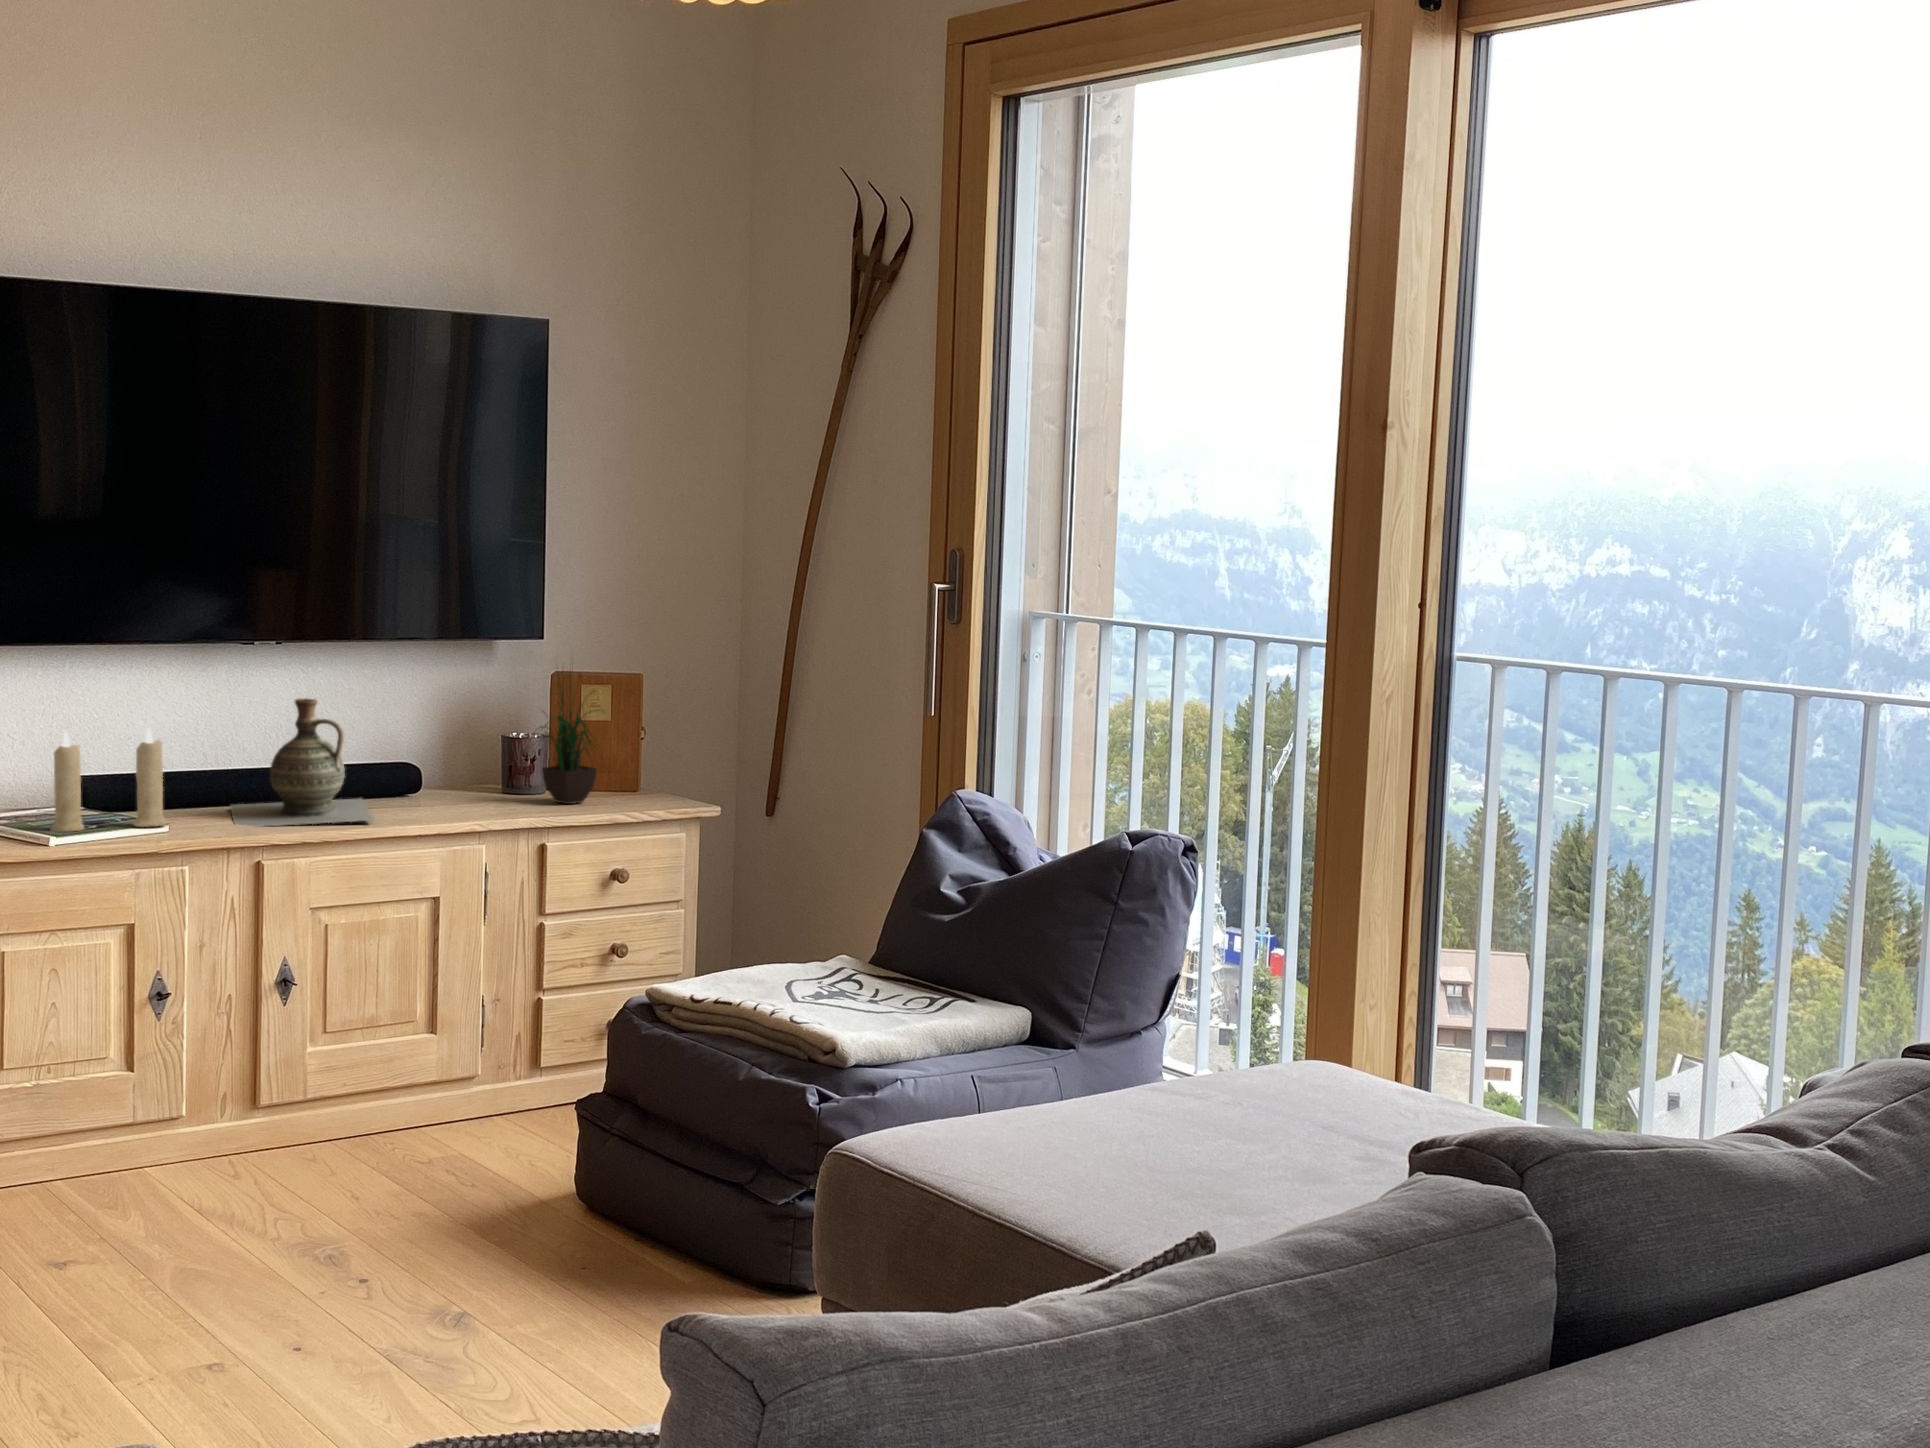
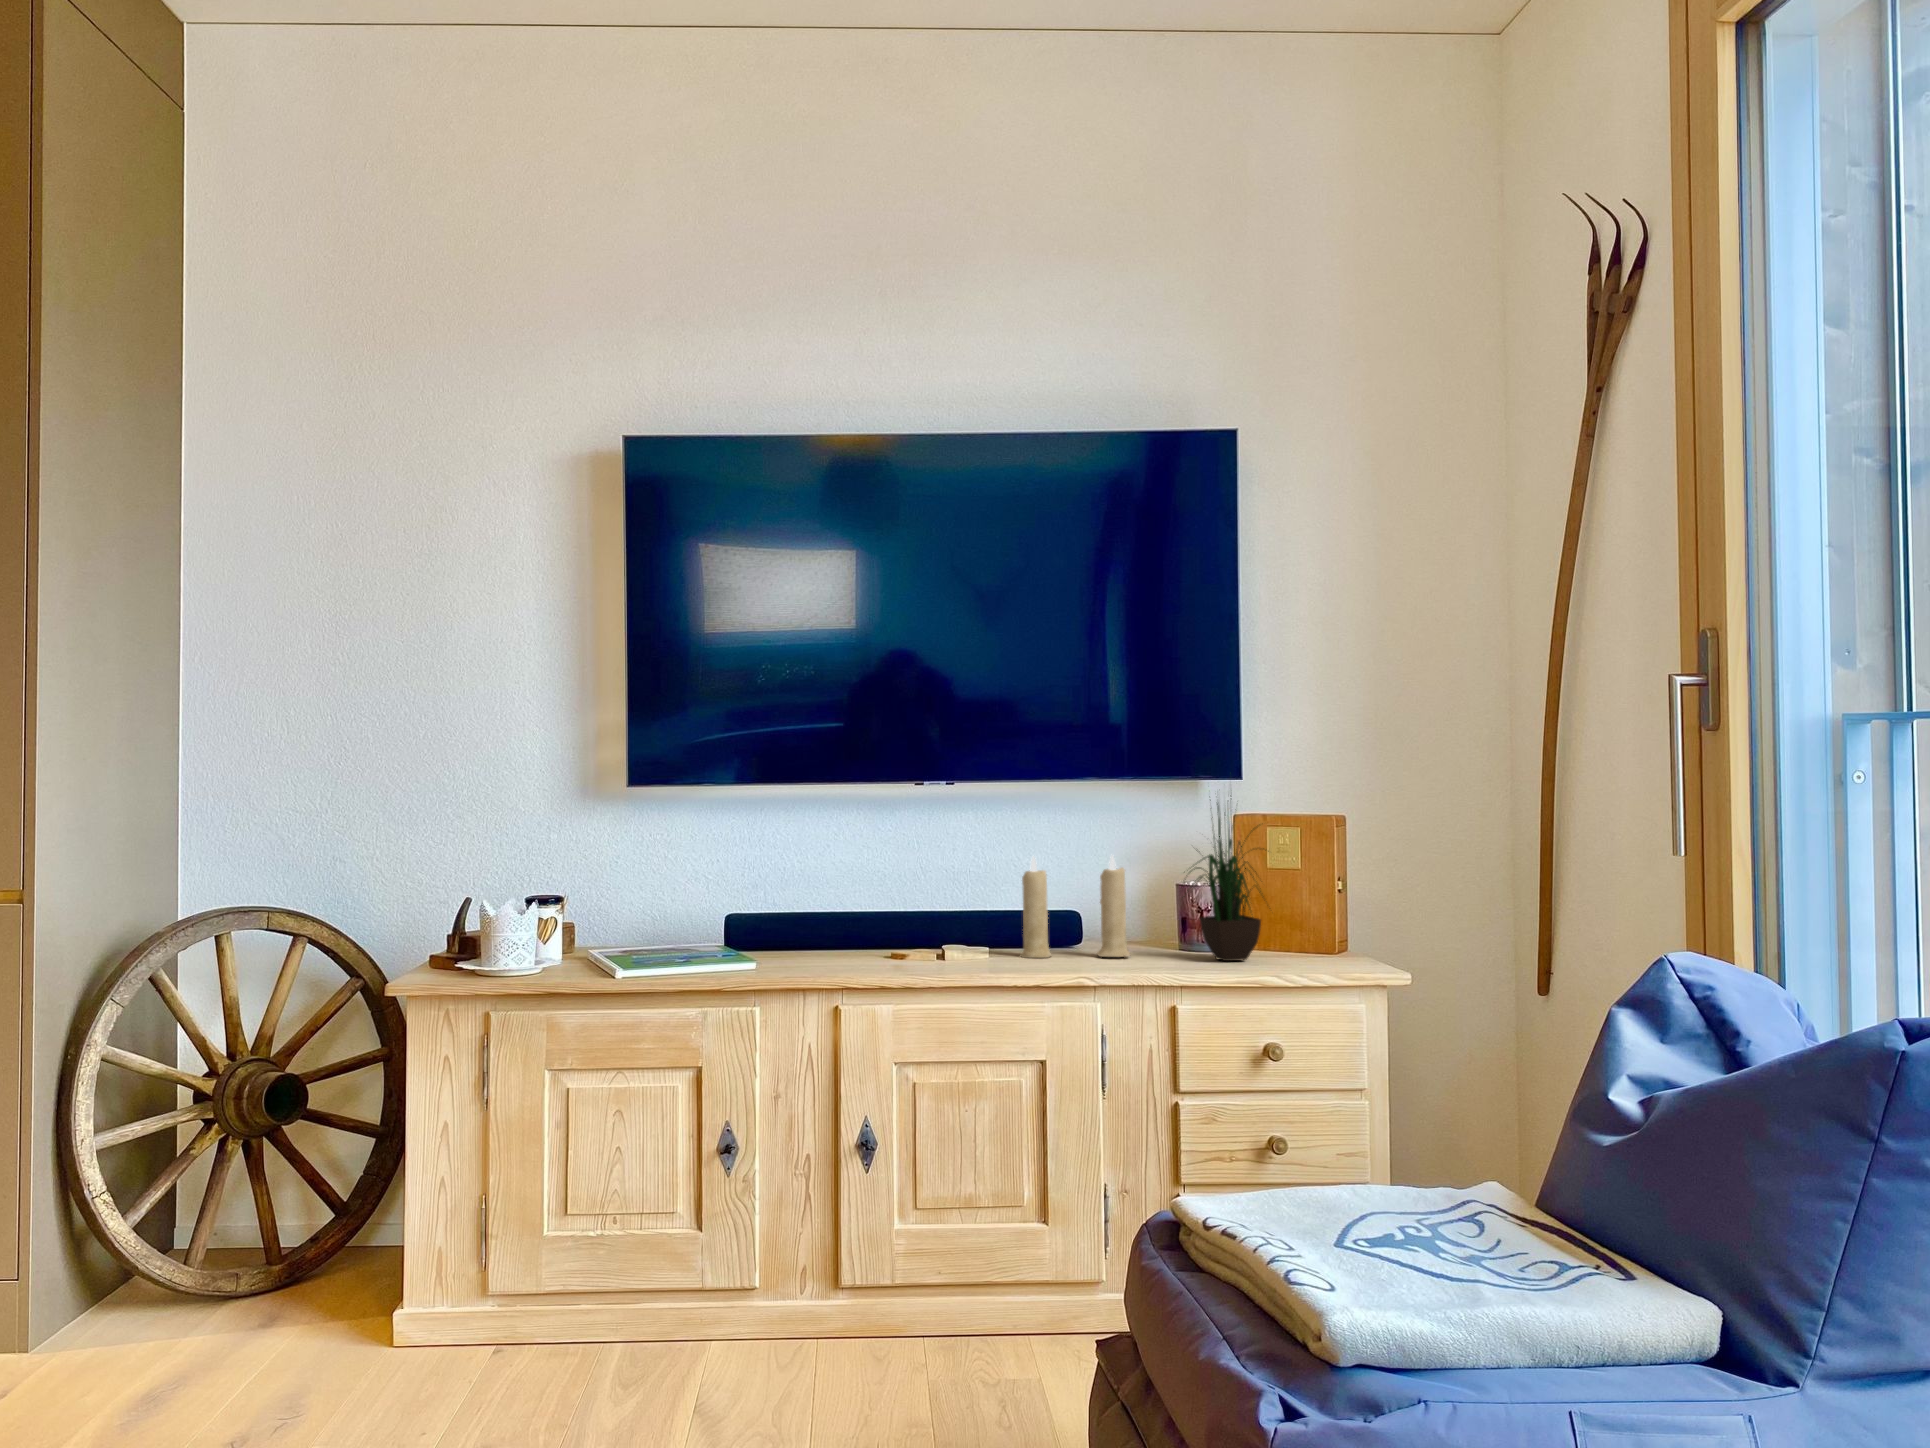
ceramic jug: present [230,698,373,827] -> none [823,828,990,968]
candle: present [50,729,167,832] -> present [1020,855,1130,958]

